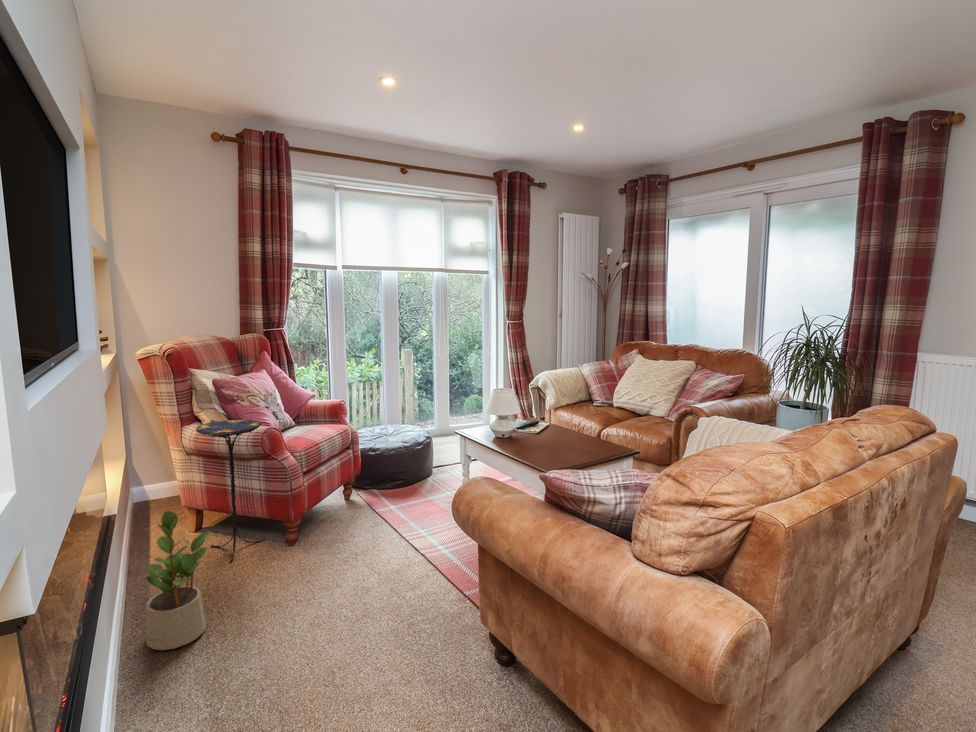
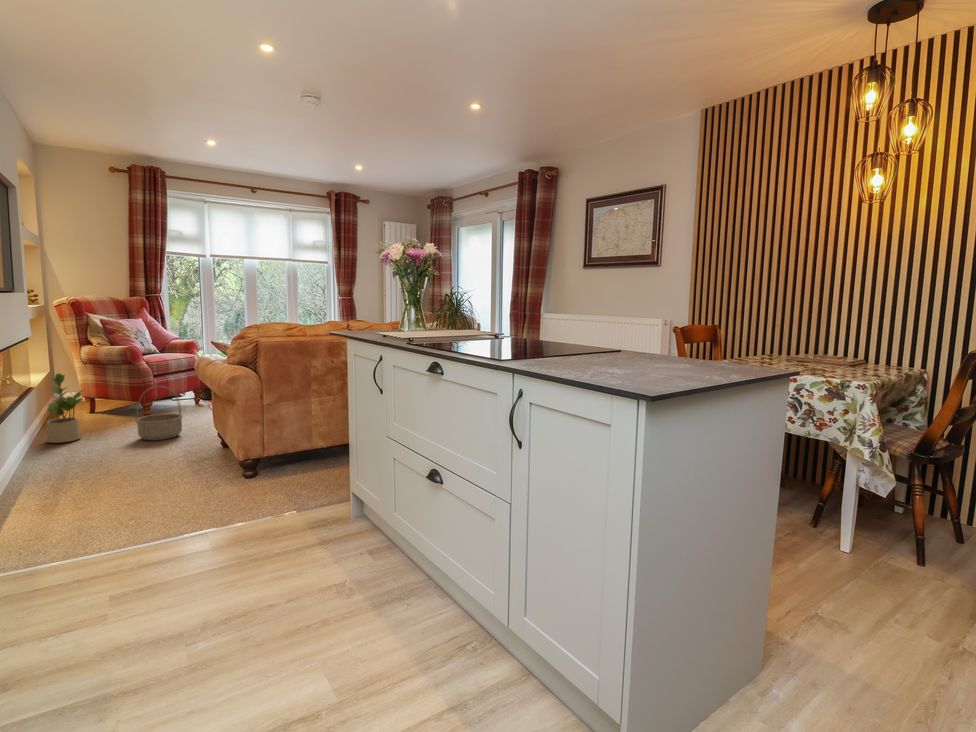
side table: present [196,420,264,560] -> none [85,343,131,421]
basket: none [308,524,386,634] -> present [136,386,183,440]

